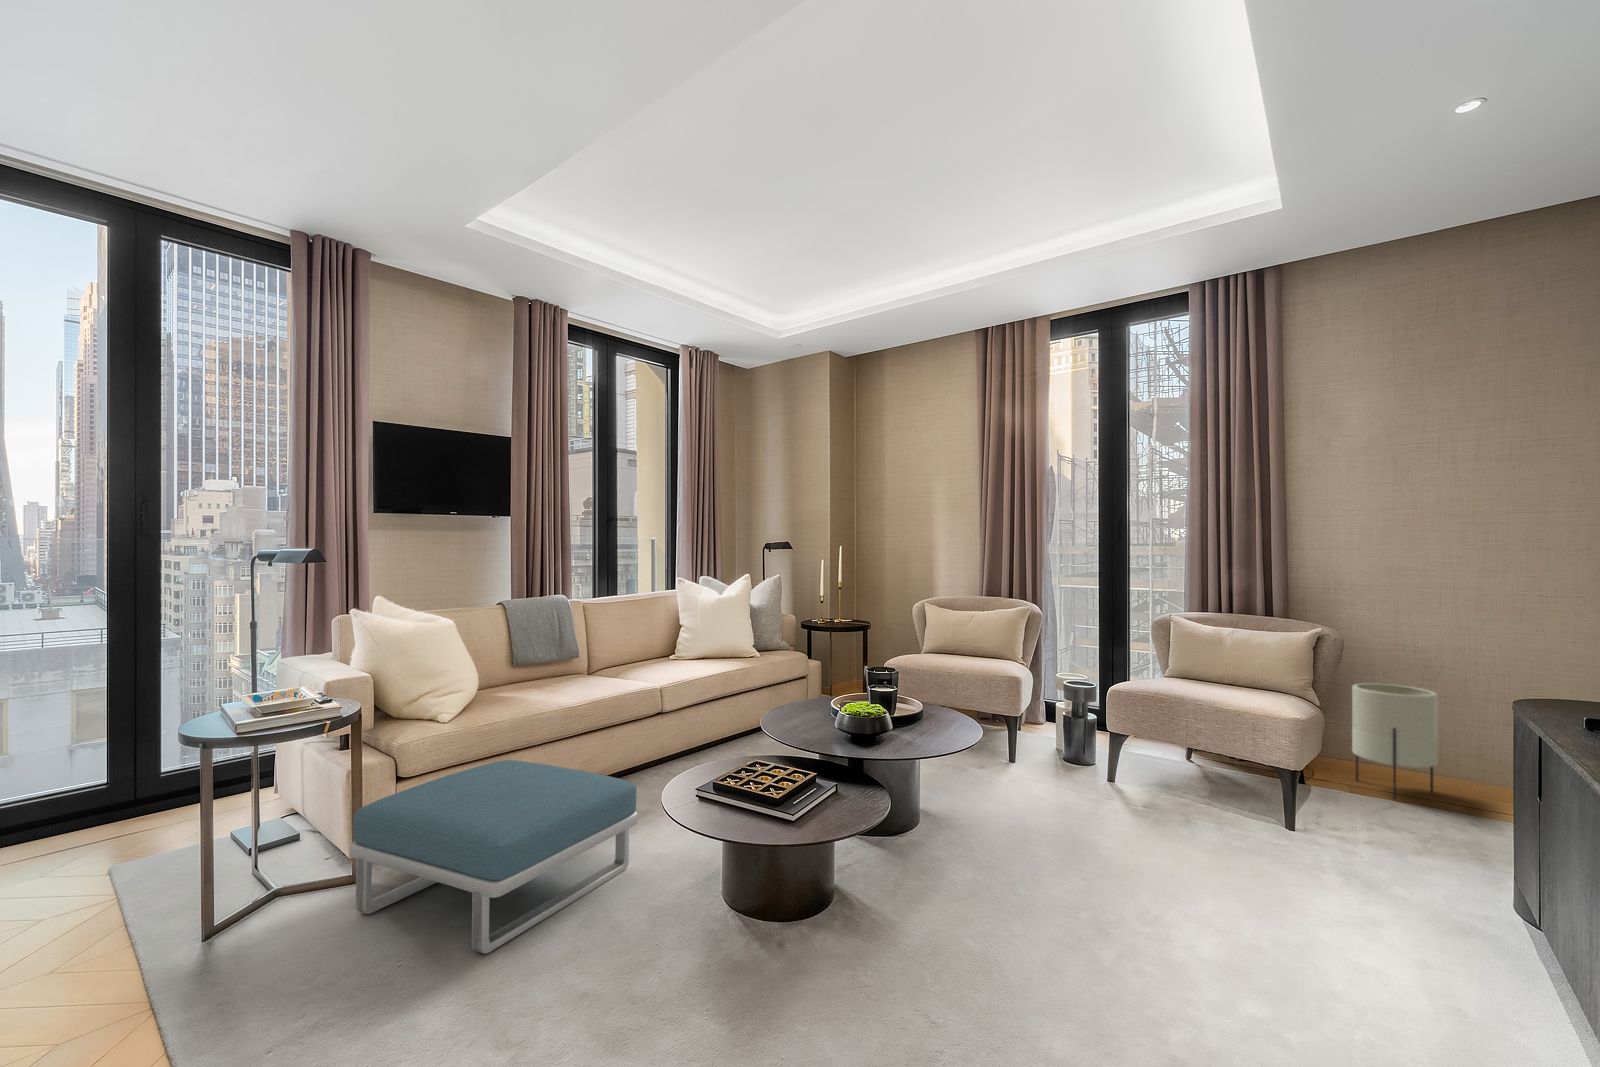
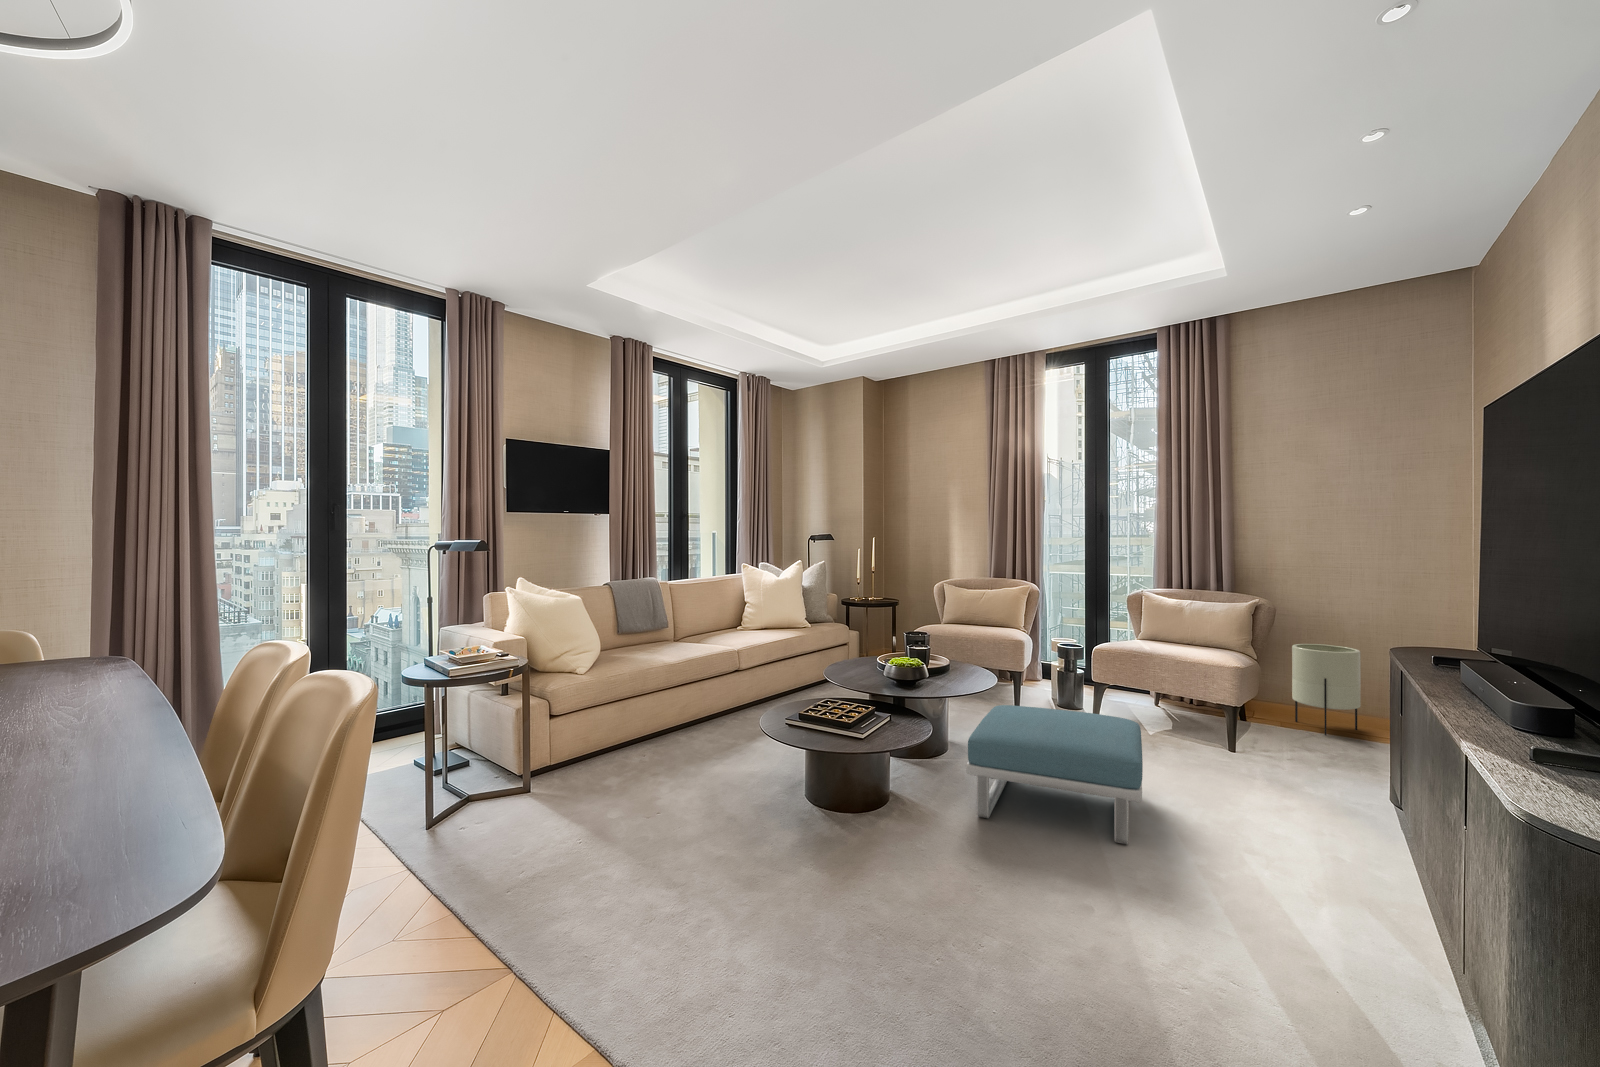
footstool: present [350,760,637,954] -> present [966,705,1143,844]

